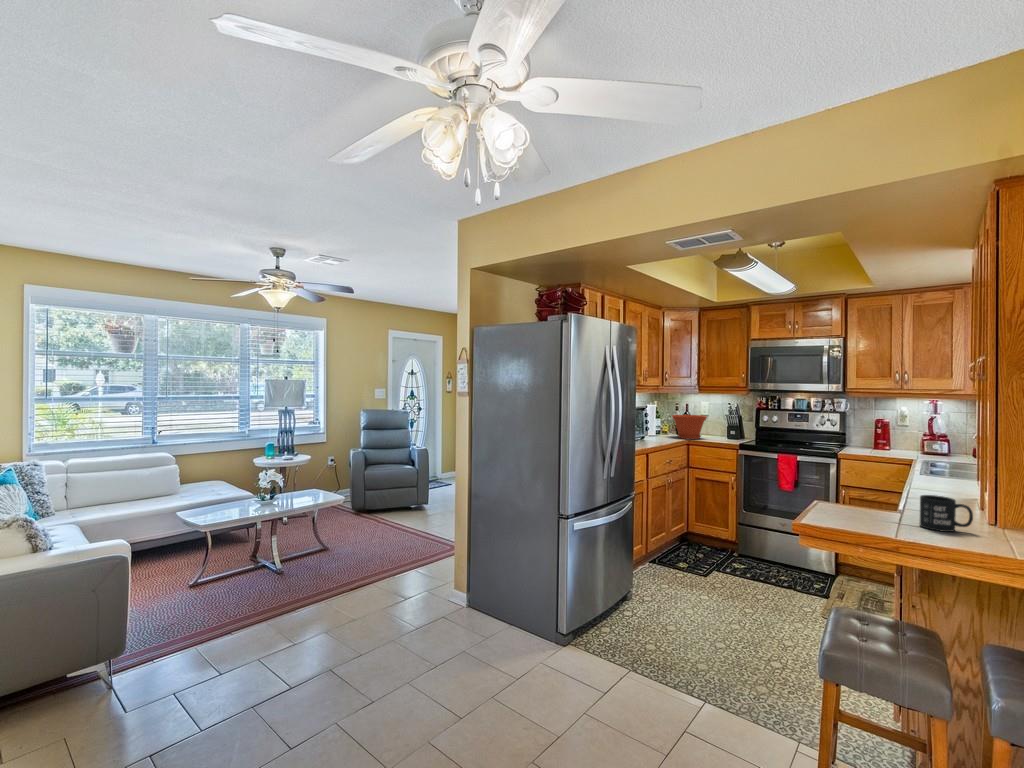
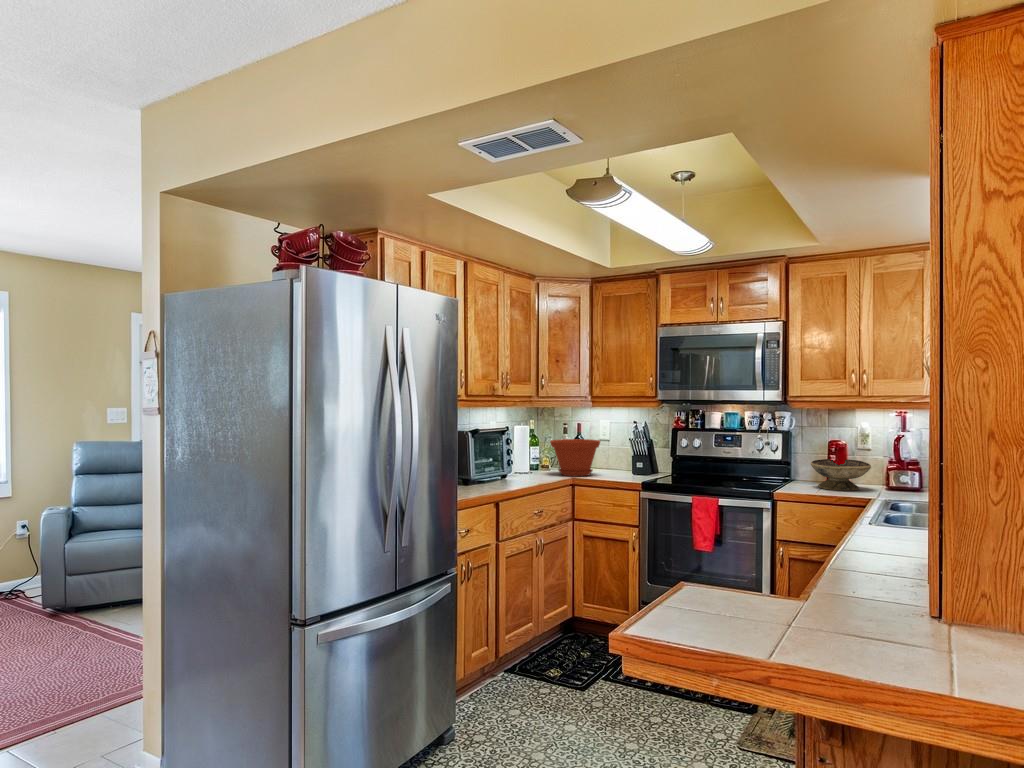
decorative bowl: none [863,432,909,454] -> present [811,459,871,491]
mug: present [920,495,973,532] -> none [820,572,902,639]

